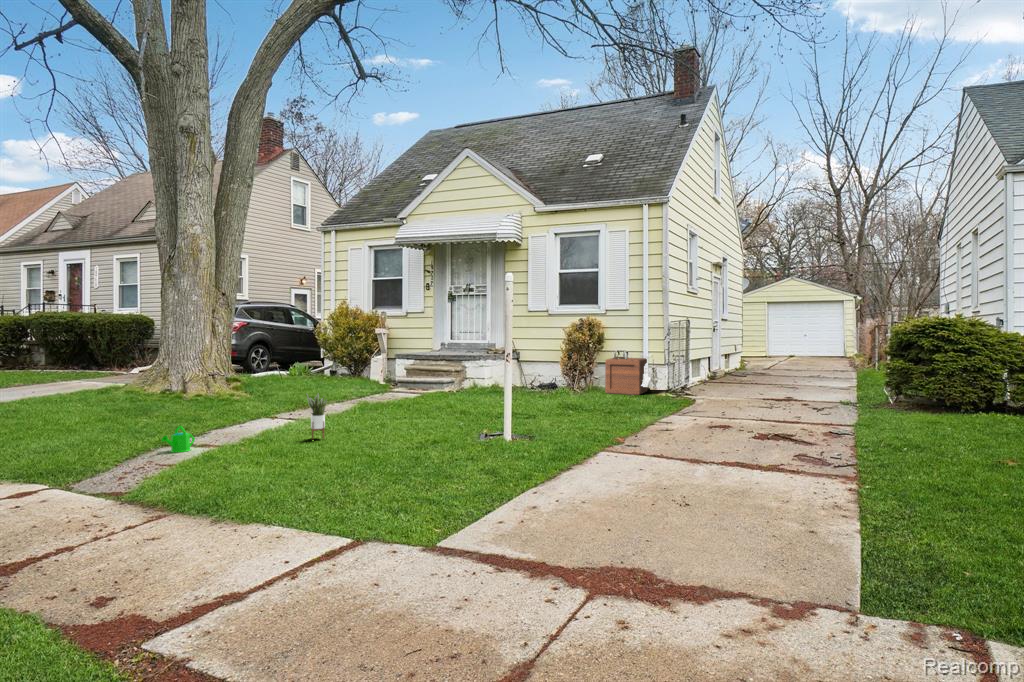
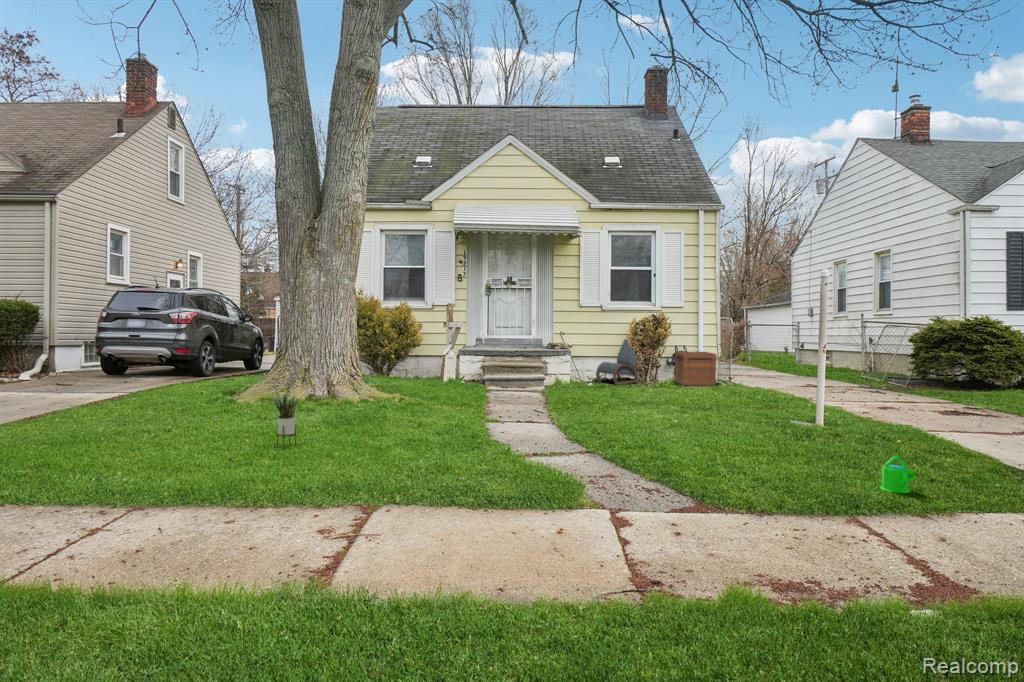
lounge chair: none [534,344,579,390] -> present [596,339,638,385]
potted plant: present [307,395,327,439] -> present [272,392,298,448]
watering can: present [162,426,195,452] -> present [880,456,916,493]

